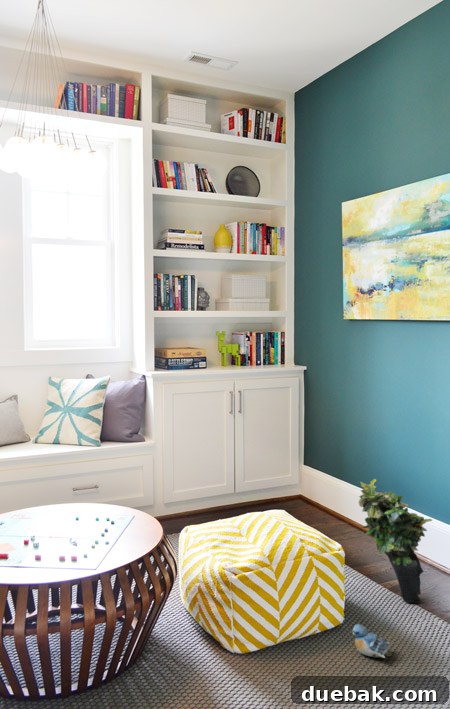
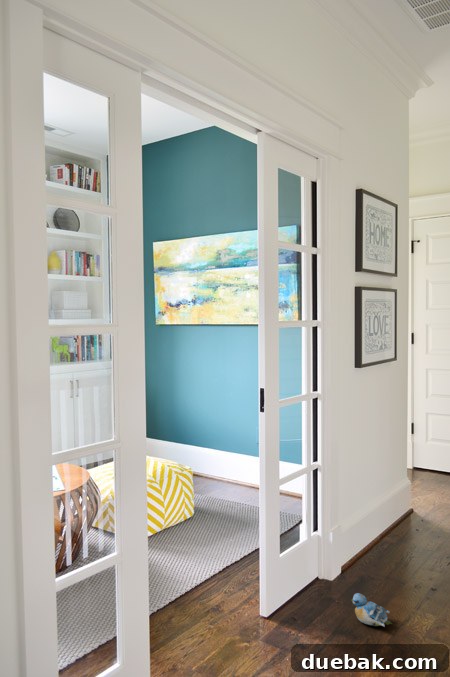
potted plant: present [359,479,432,603] -> none [357,453,430,574]

